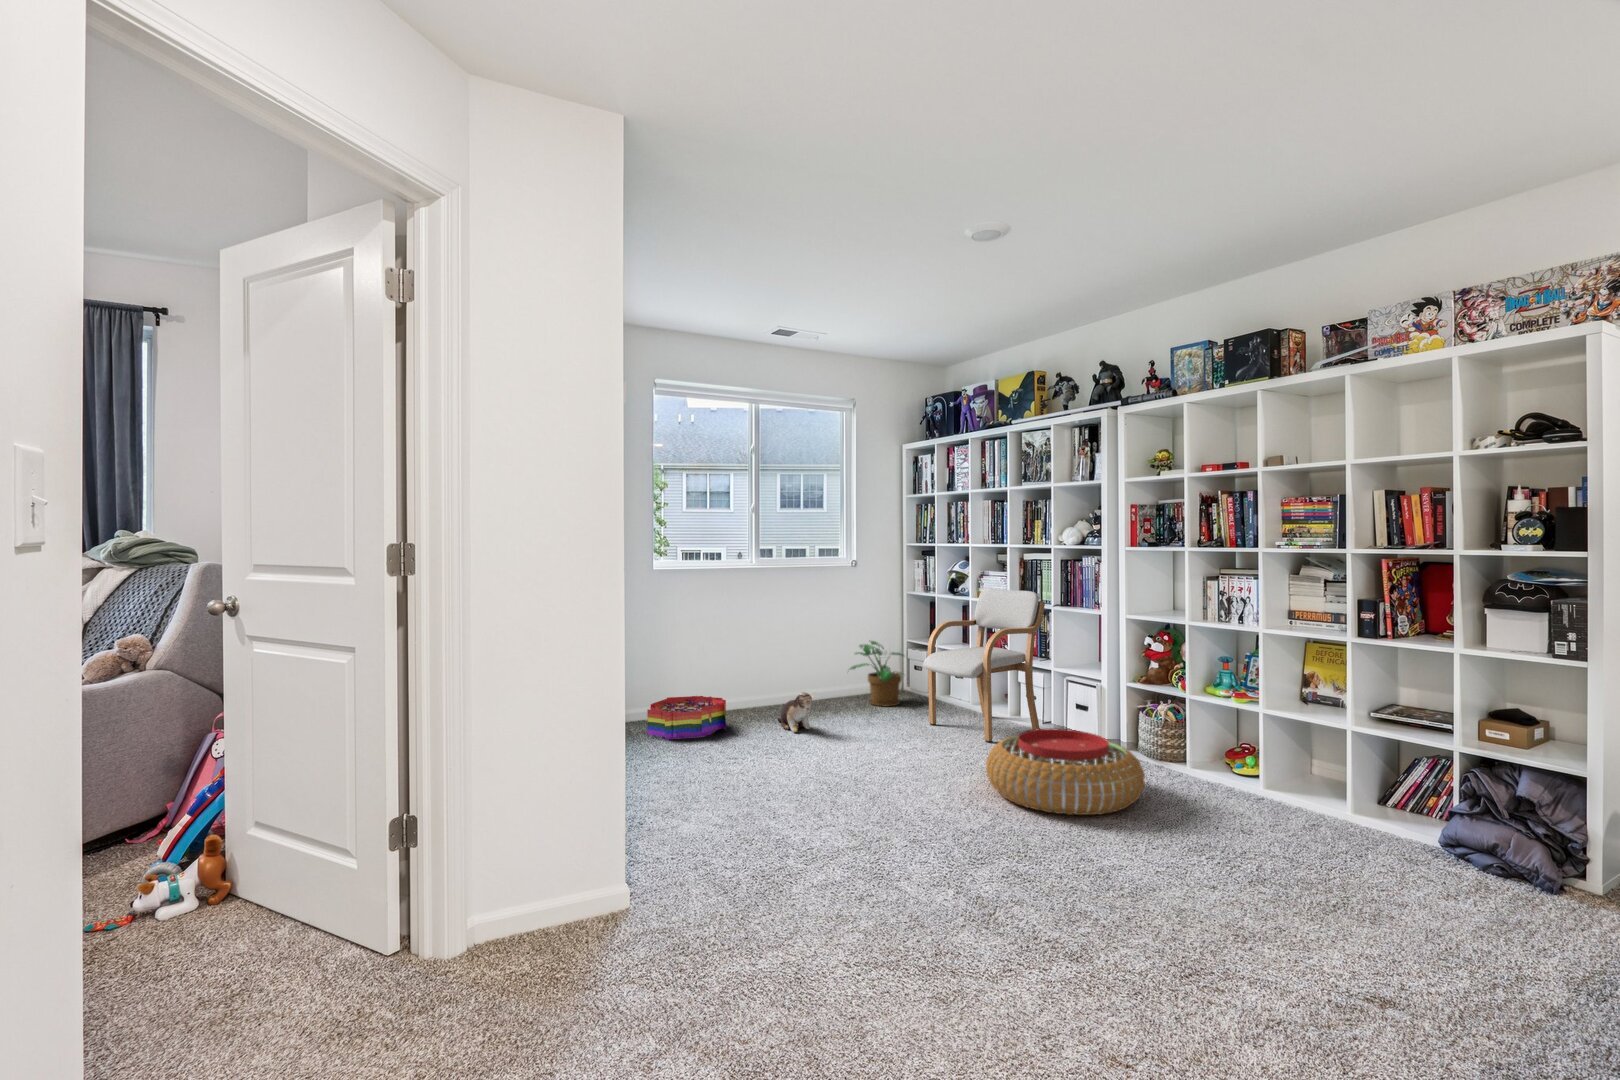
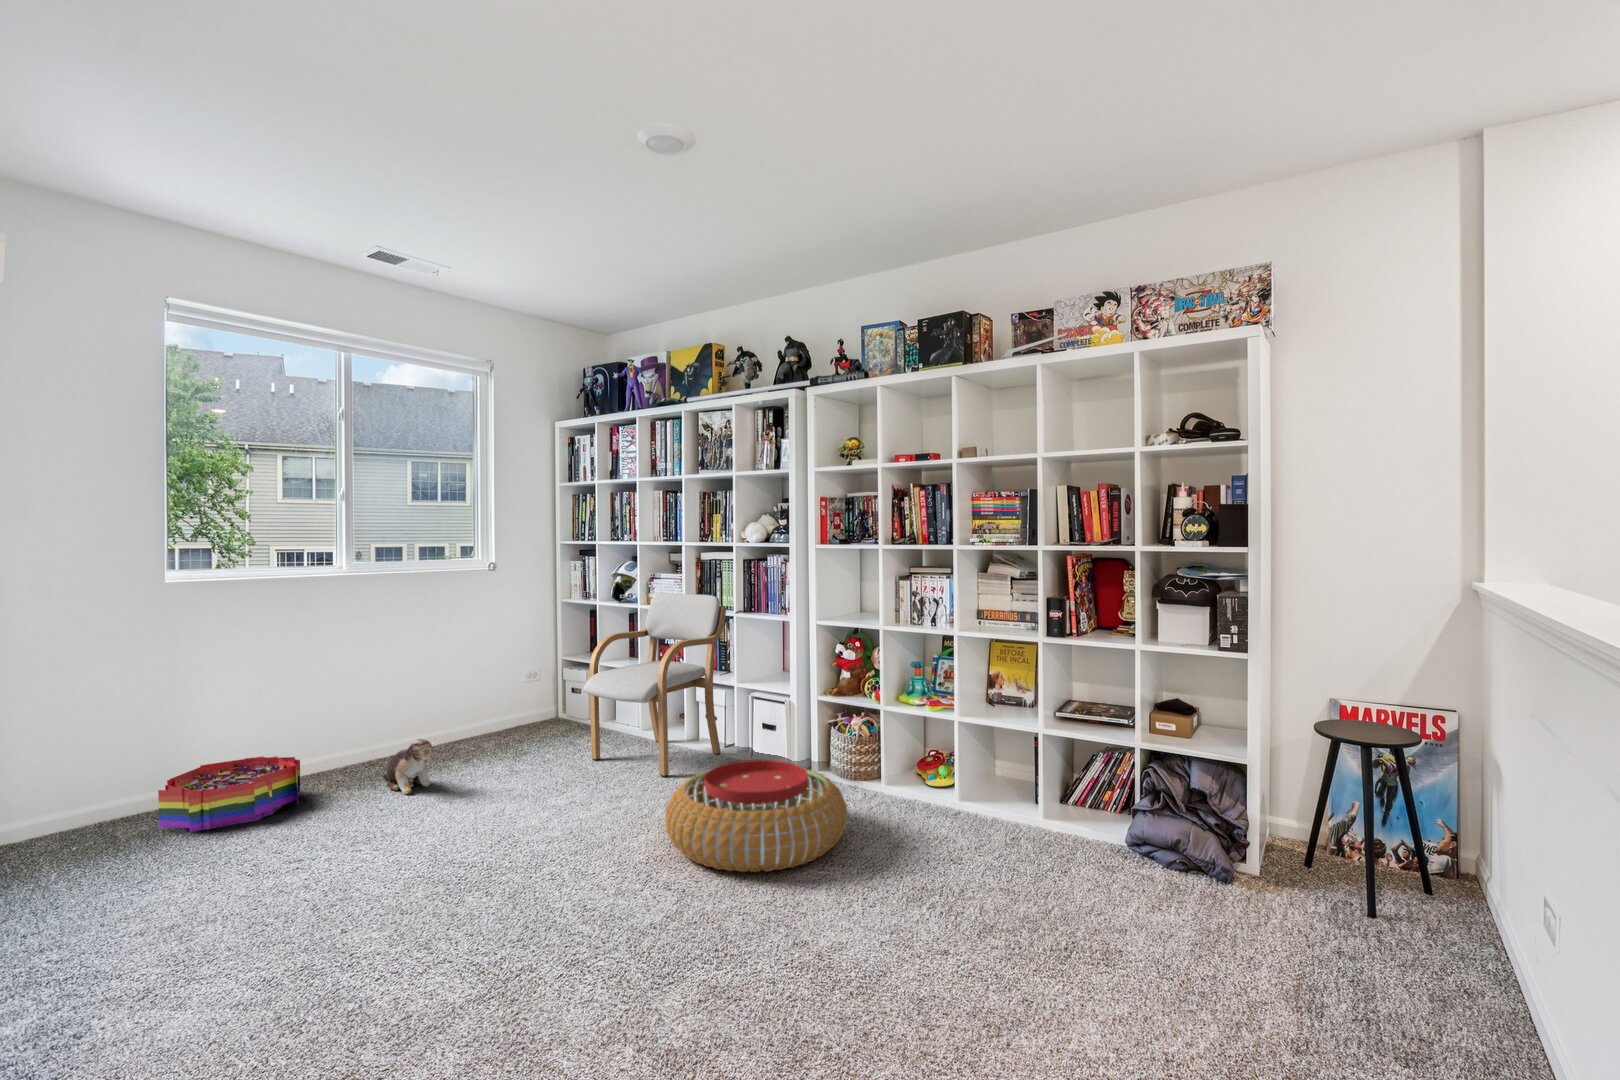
potted plant: present [848,640,904,706] -> none [486,659,561,740]

